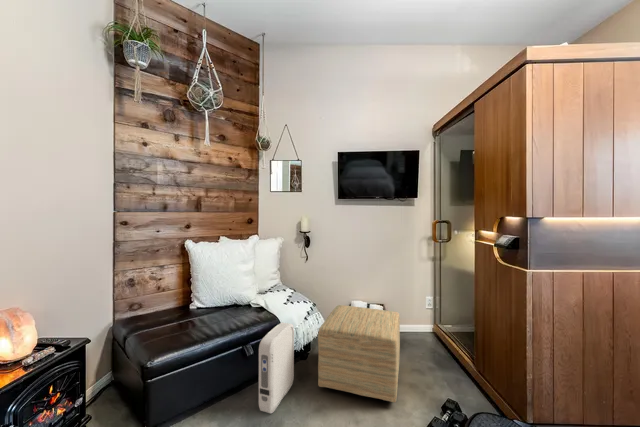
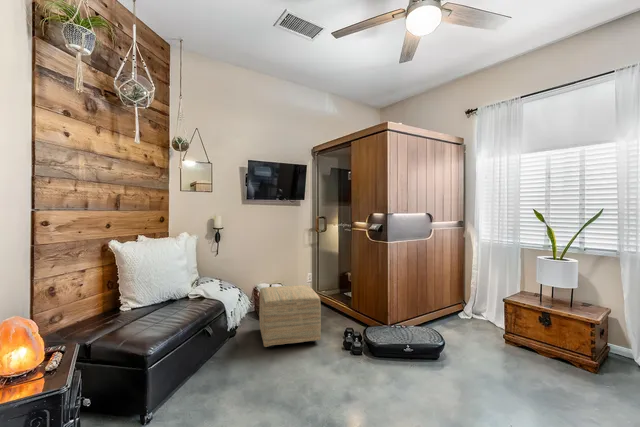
air purifier: present [259,323,294,413] -> none [231,303,244,371]

